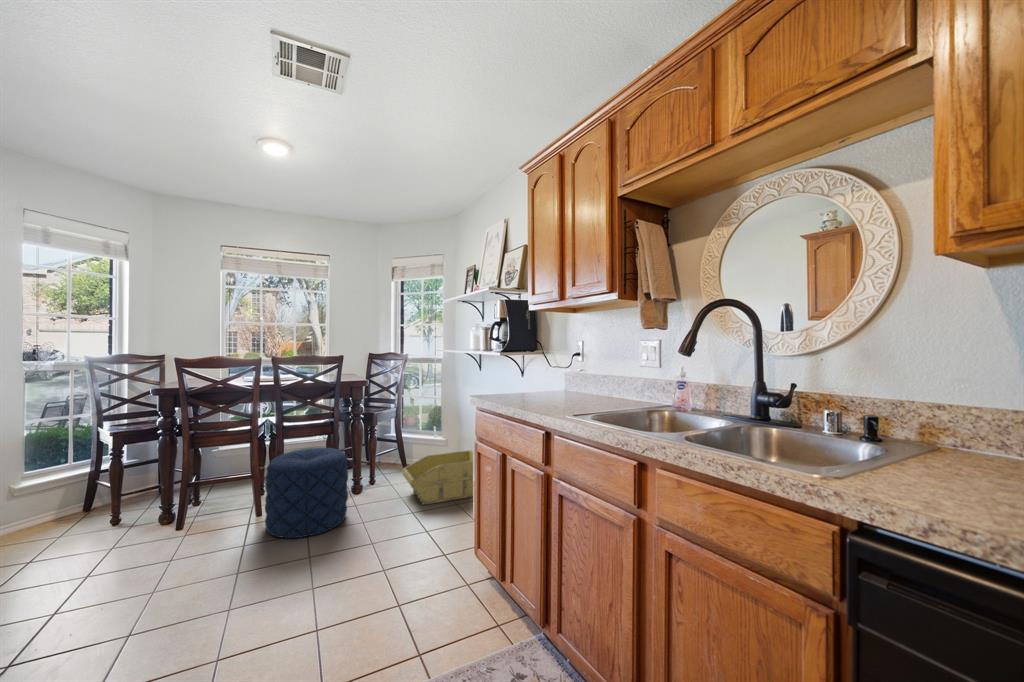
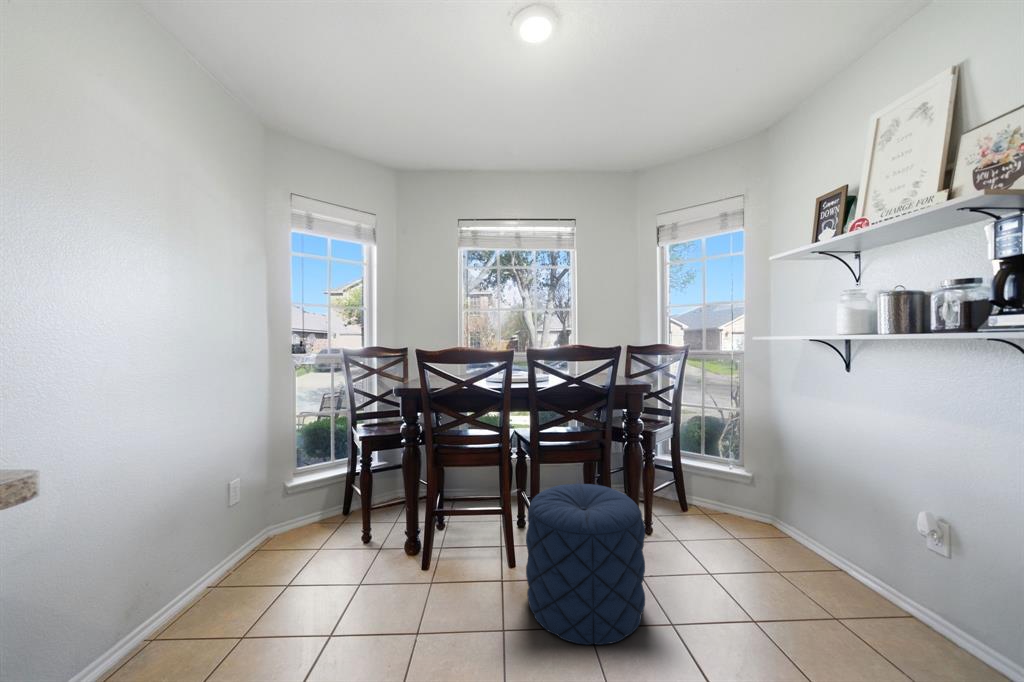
storage bin: present [402,450,473,505] -> none [709,509,890,609]

